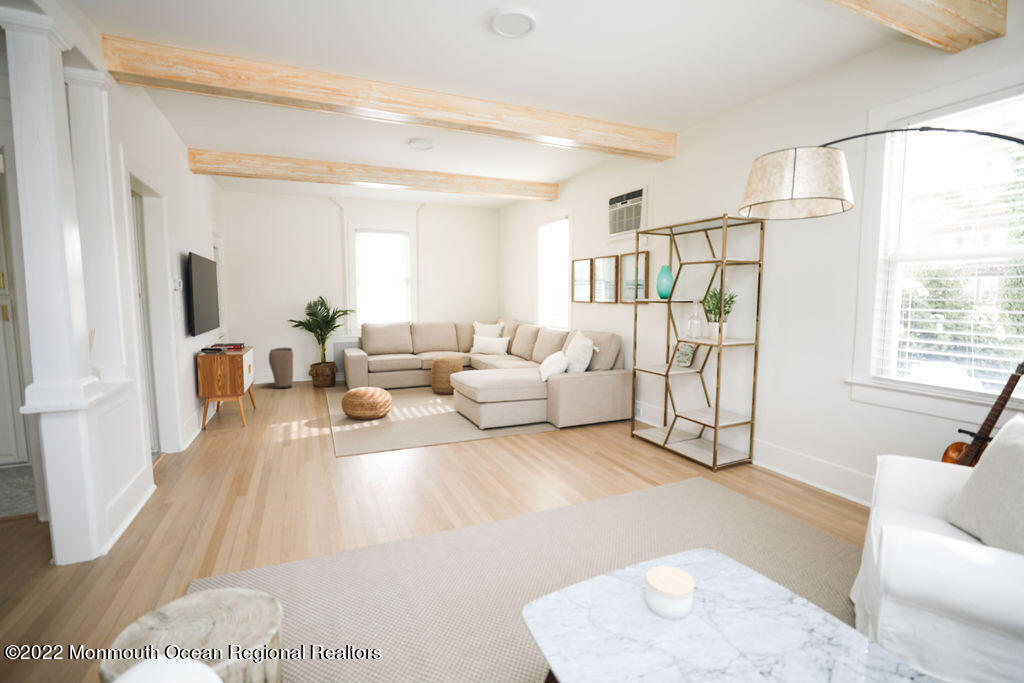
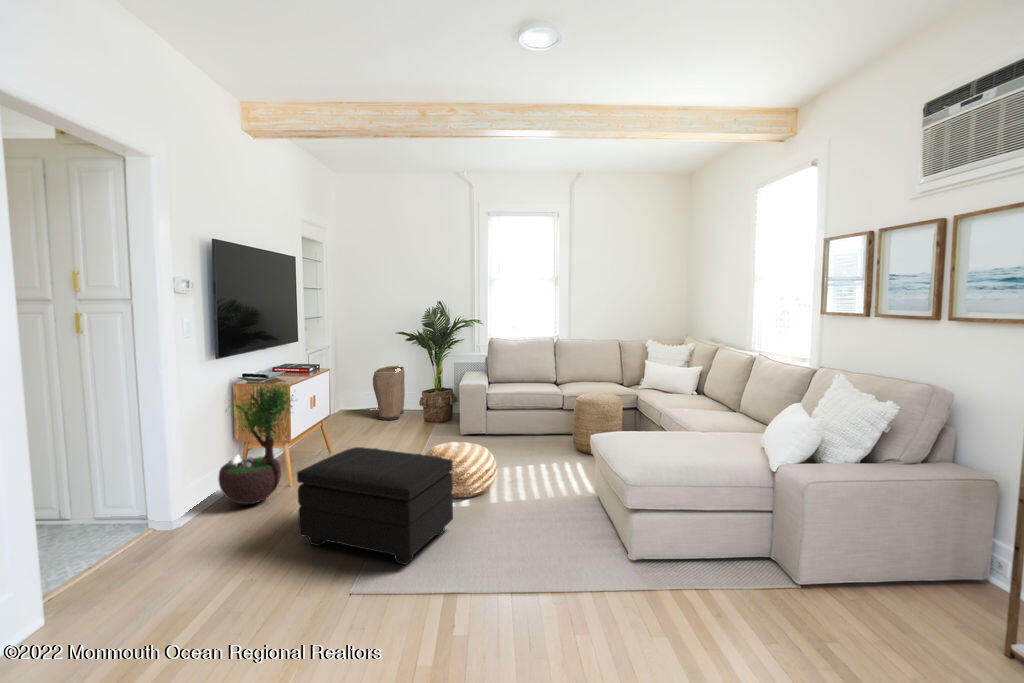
potted tree: none [196,345,255,436] -> present [218,383,293,504]
footstool: none [278,388,375,447] -> present [297,447,453,565]

